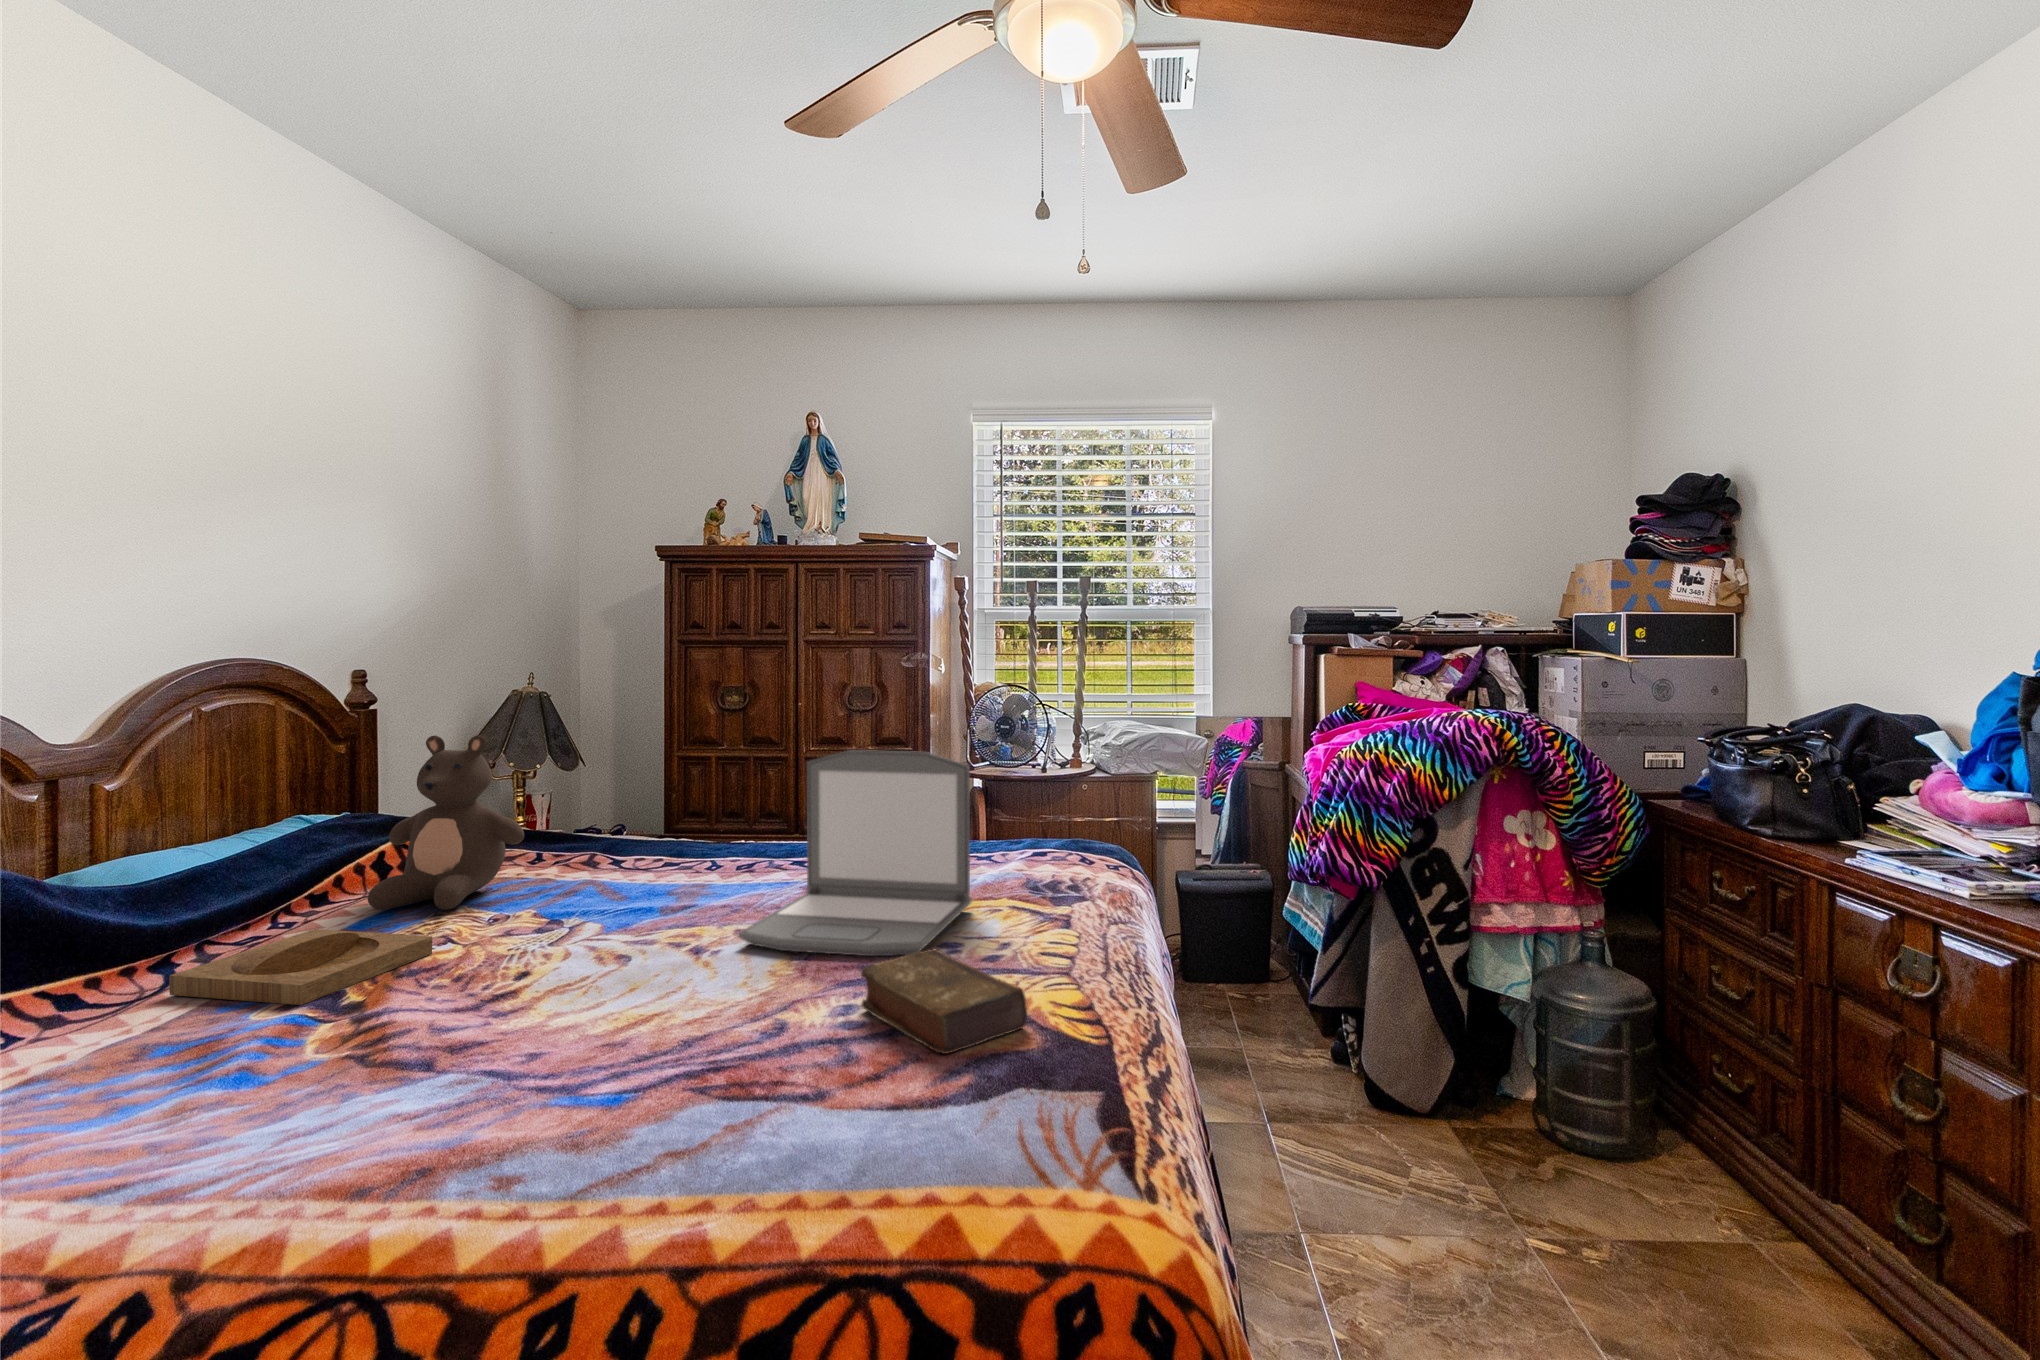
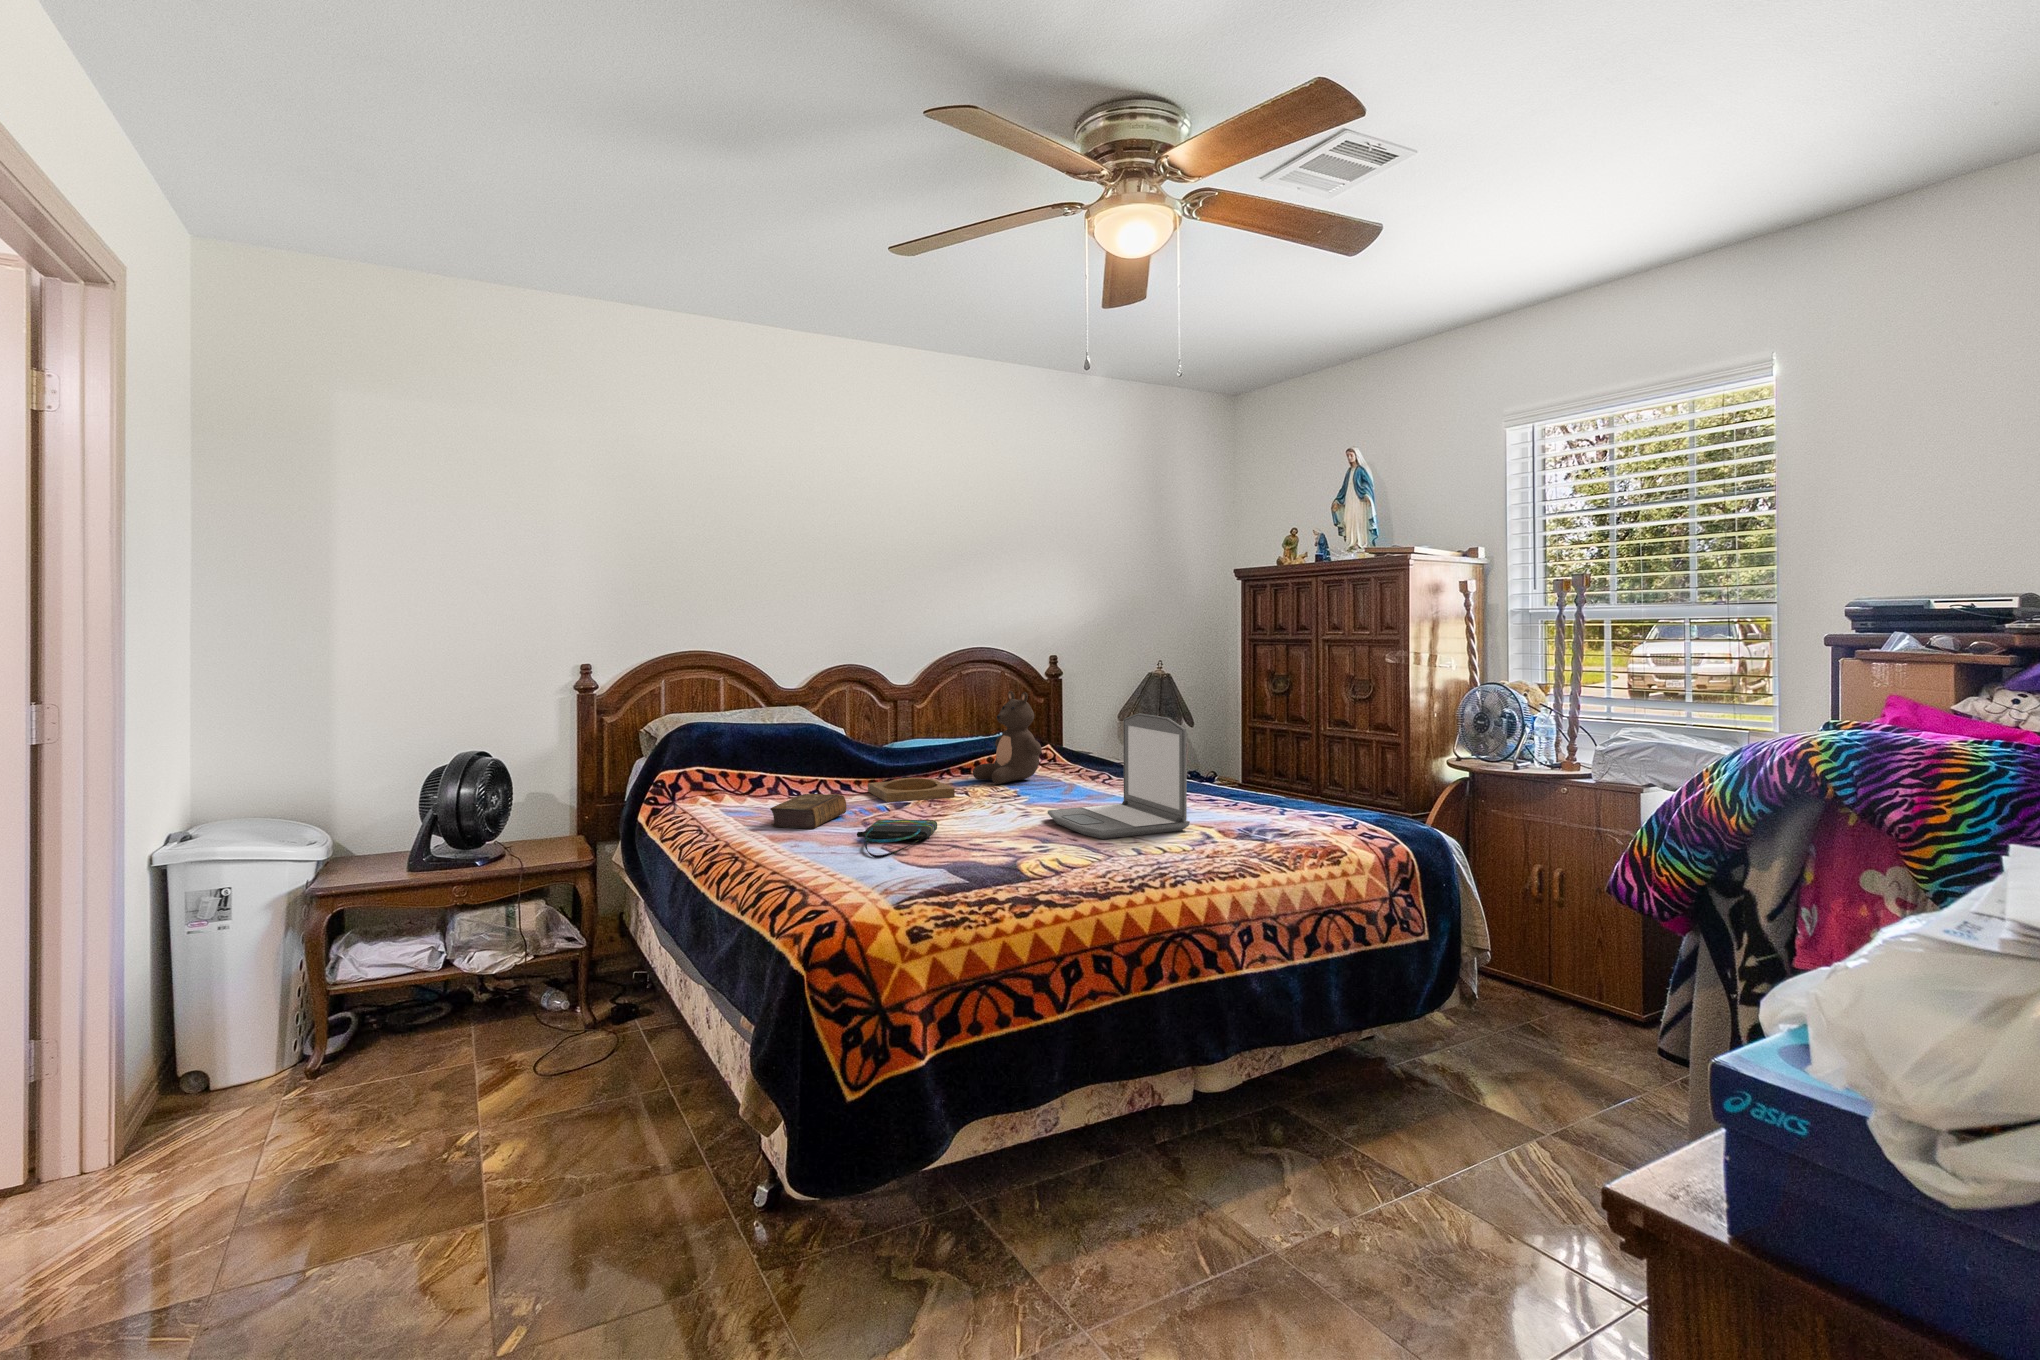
book: present [861,949,1027,1054] -> present [770,794,847,829]
tote bag: none [488,1010,703,1133] -> present [857,819,937,858]

